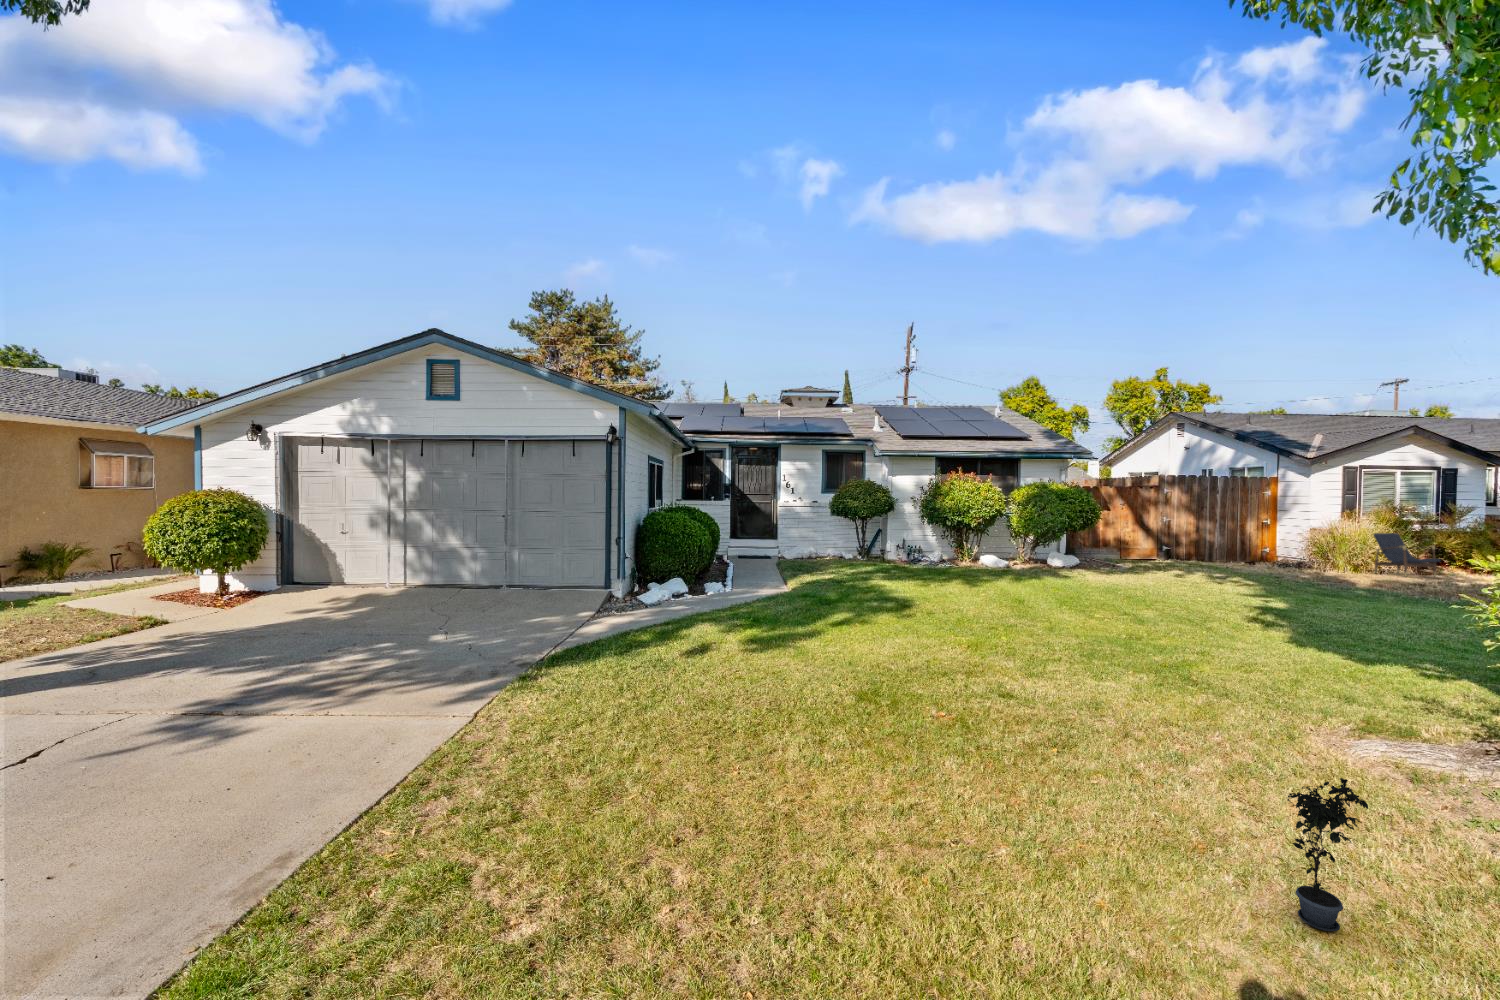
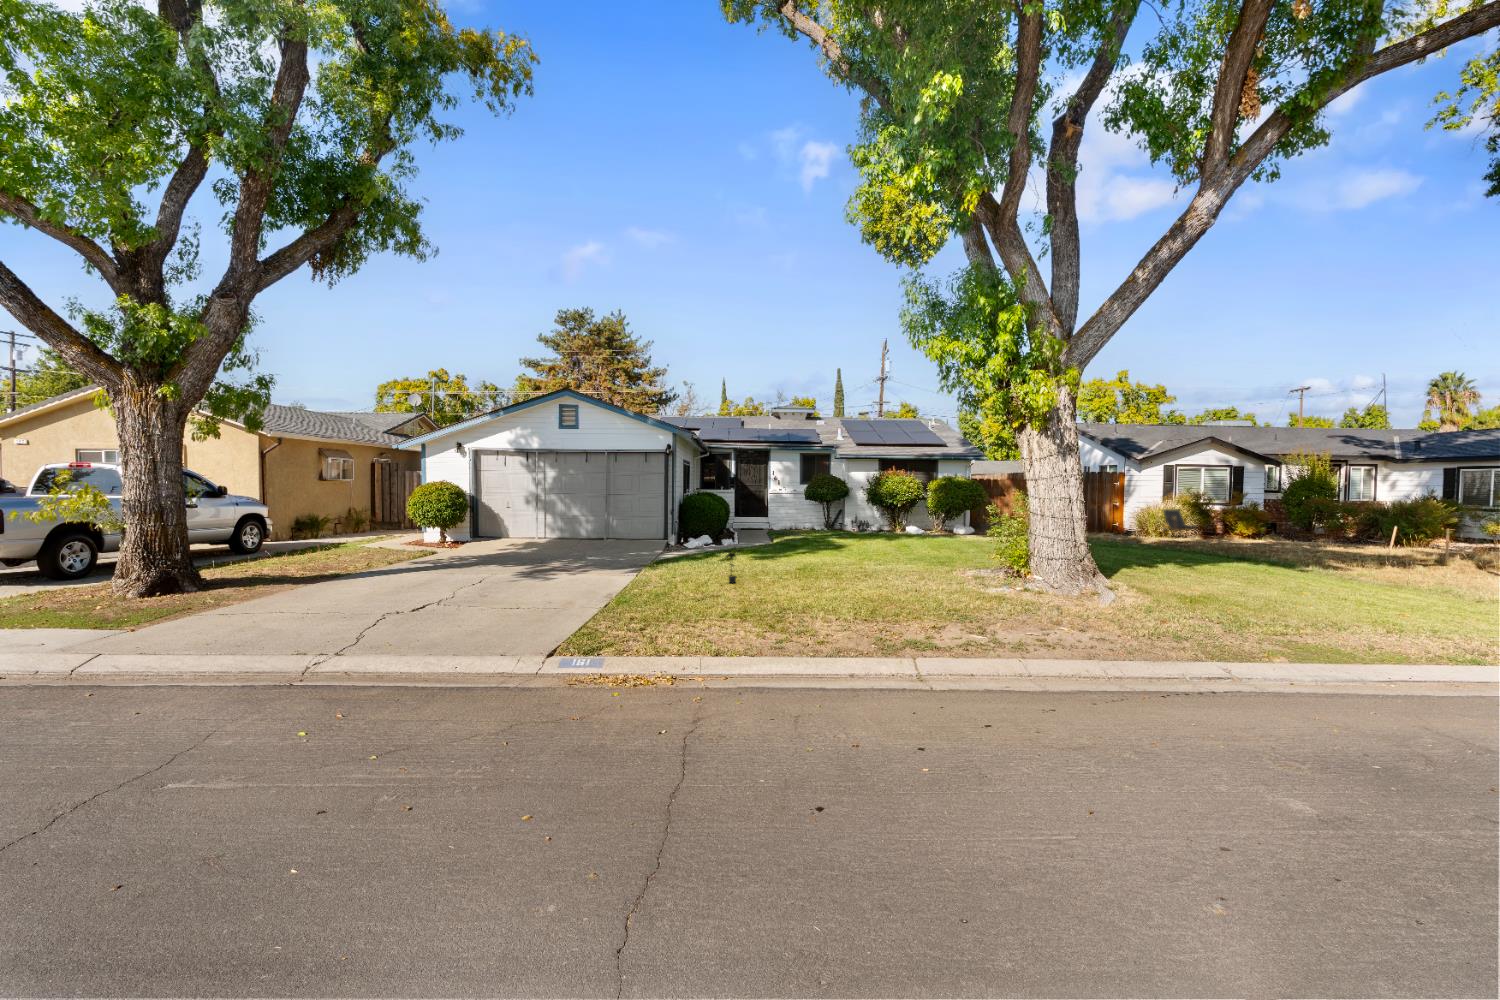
potted plant: present [1288,778,1368,931] -> present [724,548,740,583]

